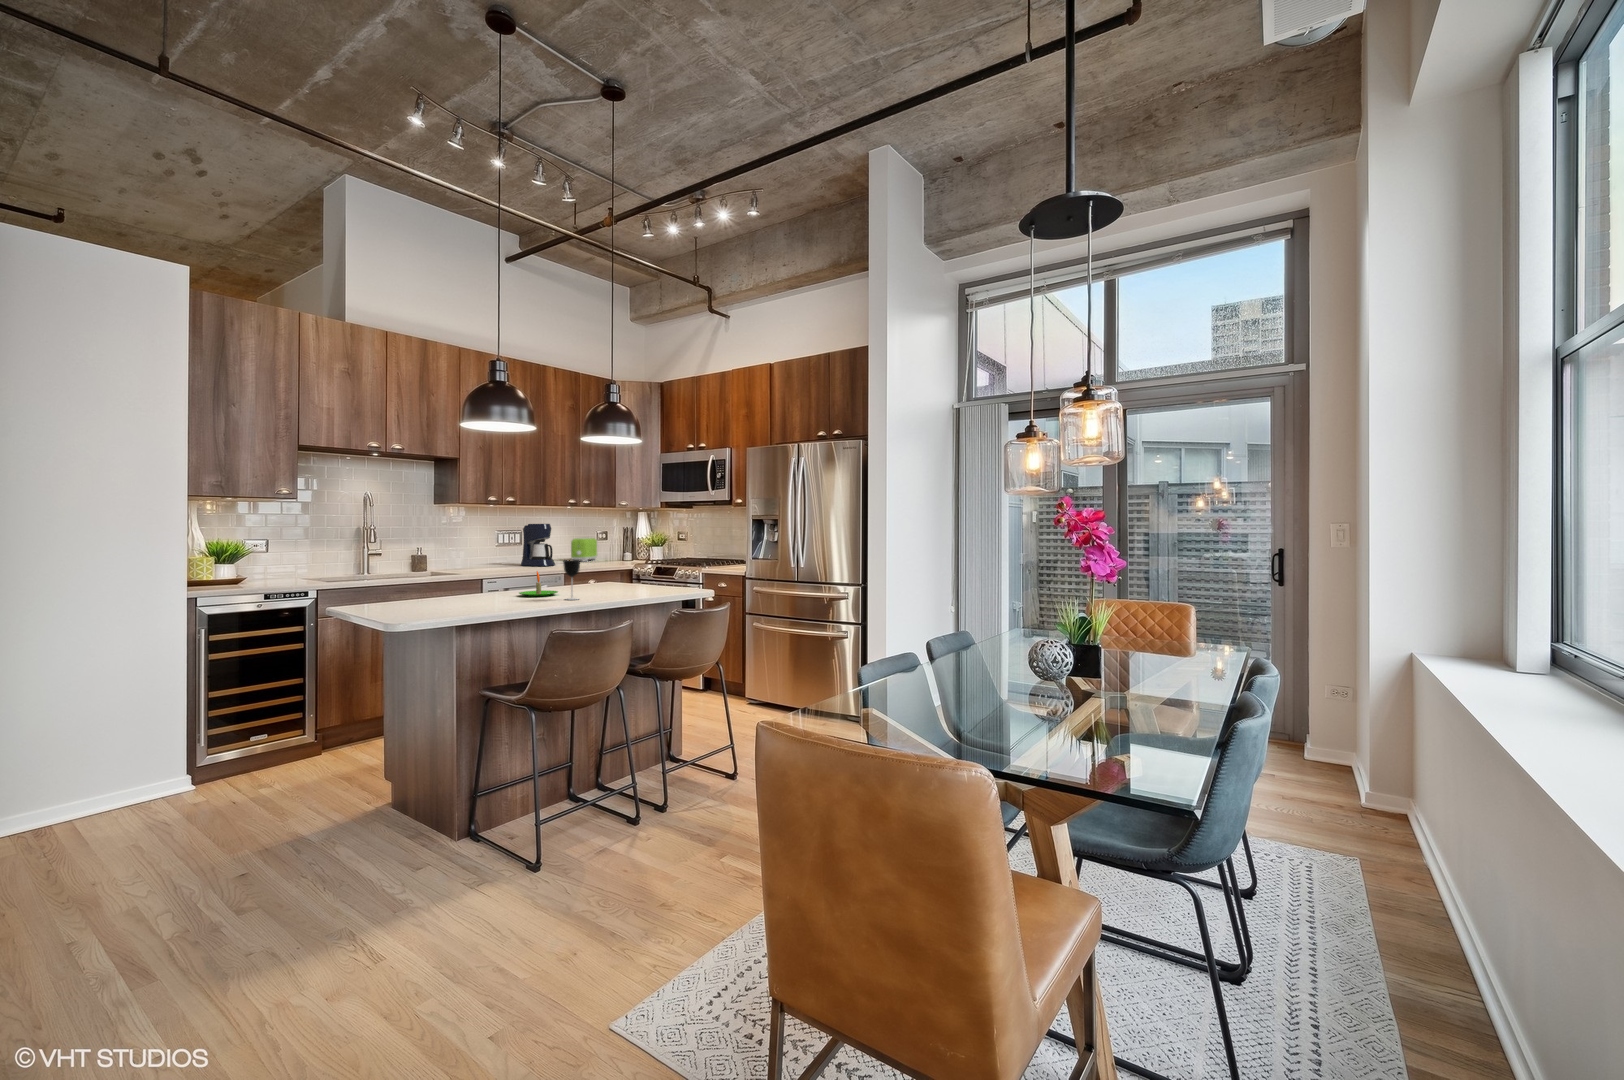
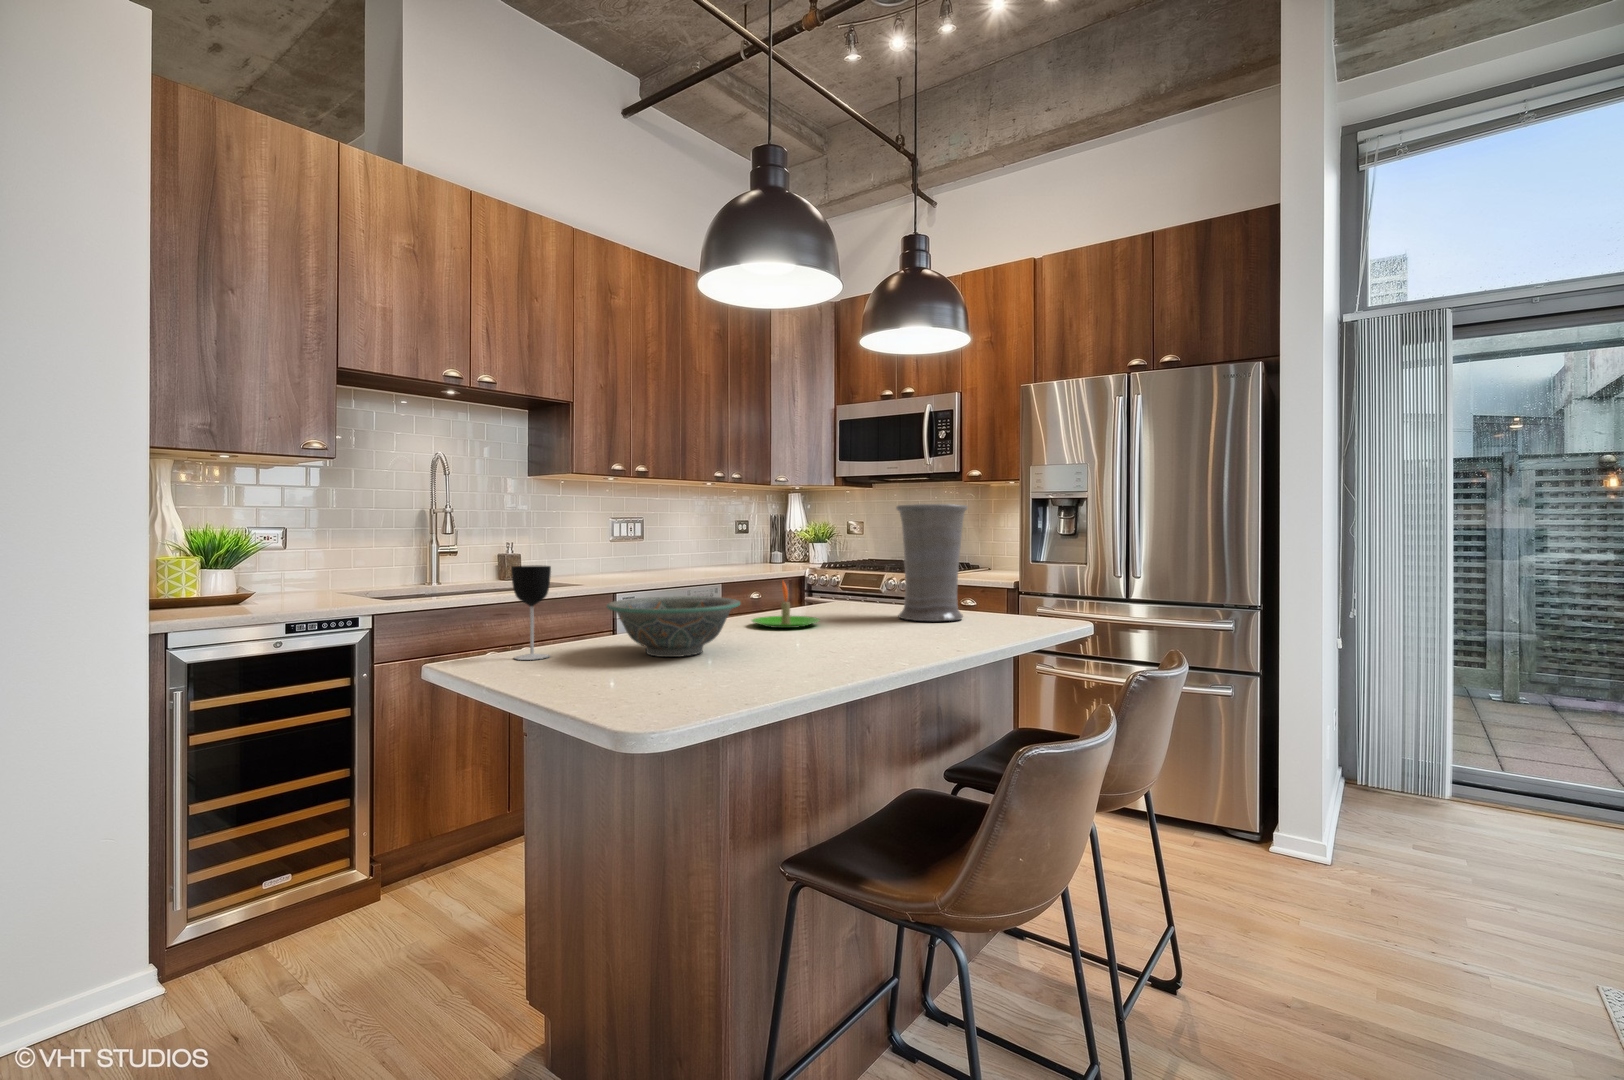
coffee maker: present [521,524,555,566] -> none [647,508,696,572]
vase: none [608,530,649,593] -> present [896,504,968,621]
toaster: present [571,537,597,561] -> none [705,531,736,565]
wine glass: present [563,560,580,600] -> present [511,565,551,660]
decorative bowl: none [415,579,487,607] -> present [607,596,740,657]

